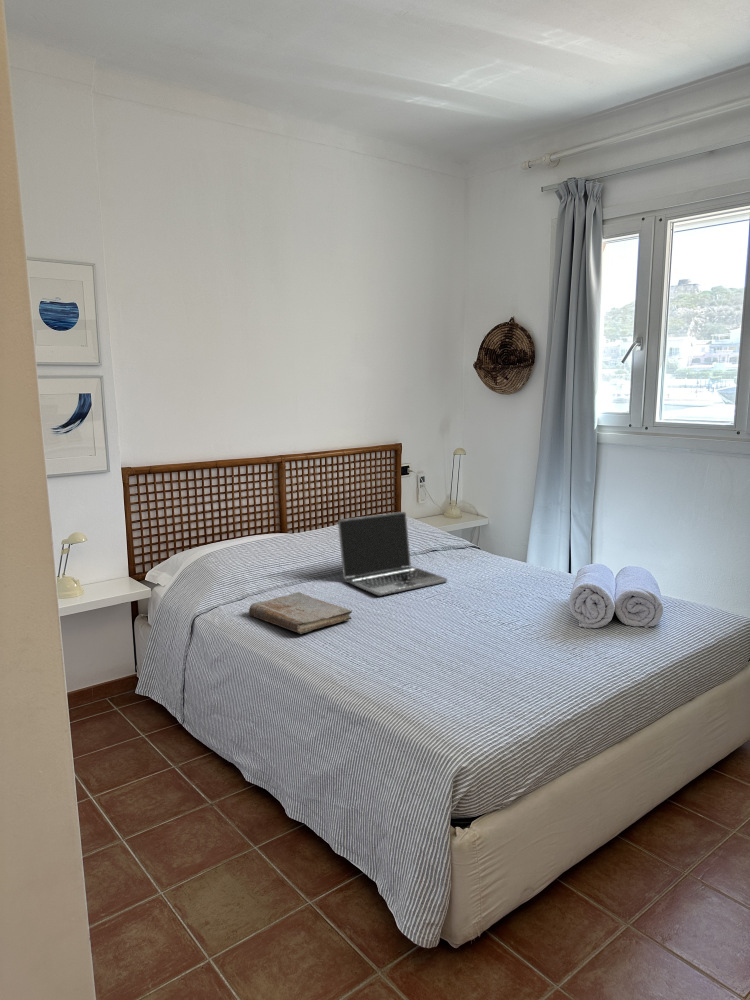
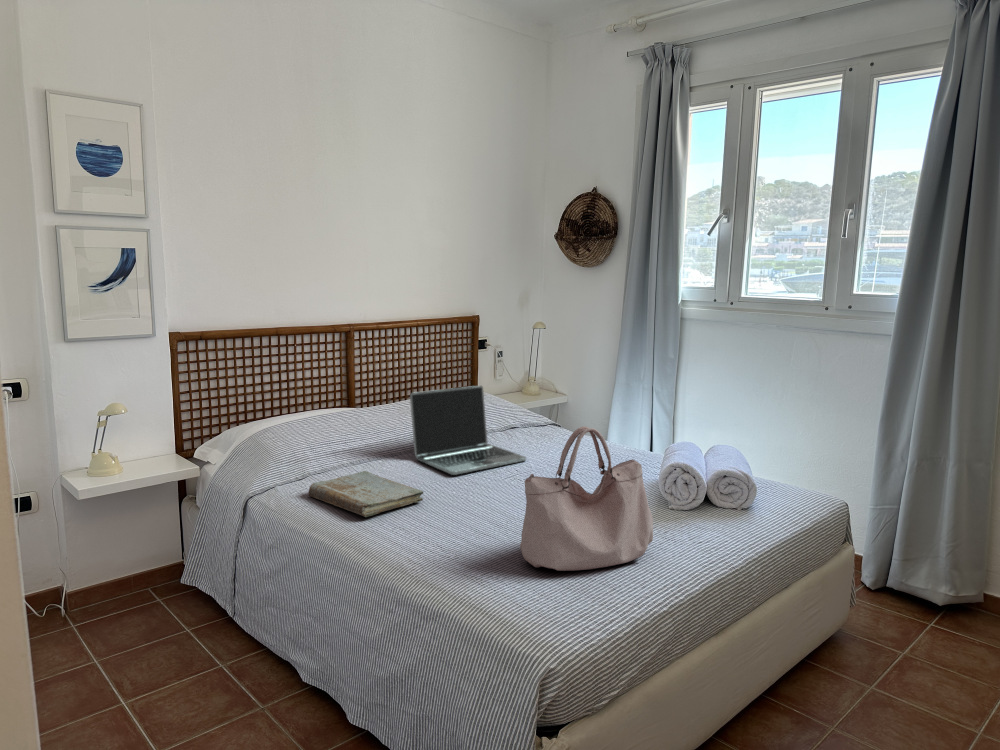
handbag: none [439,552,561,682] -> present [520,426,653,571]

